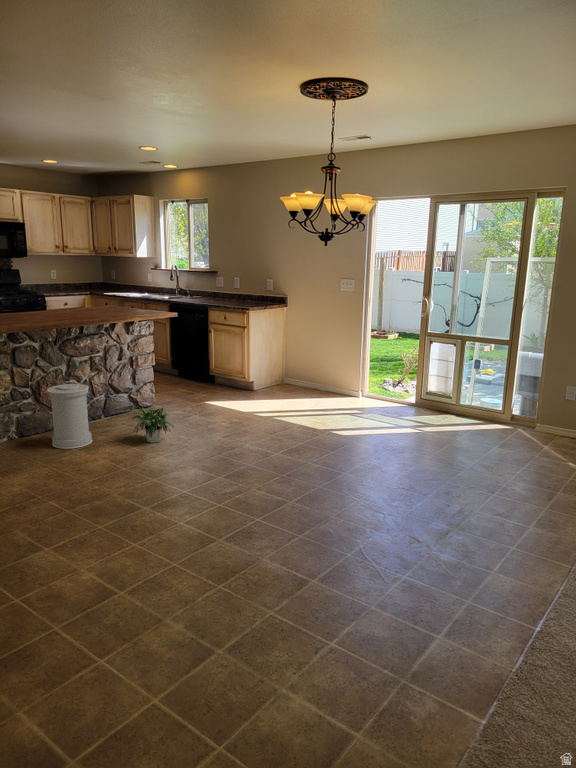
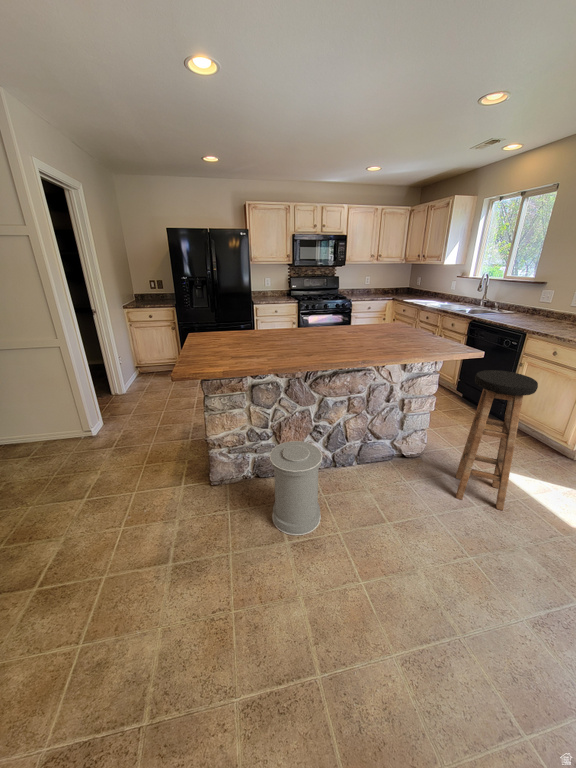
bar stool: none [175,325,209,415] -> present [456,370,538,510]
potted plant: present [121,408,174,442] -> none [355,509,439,580]

